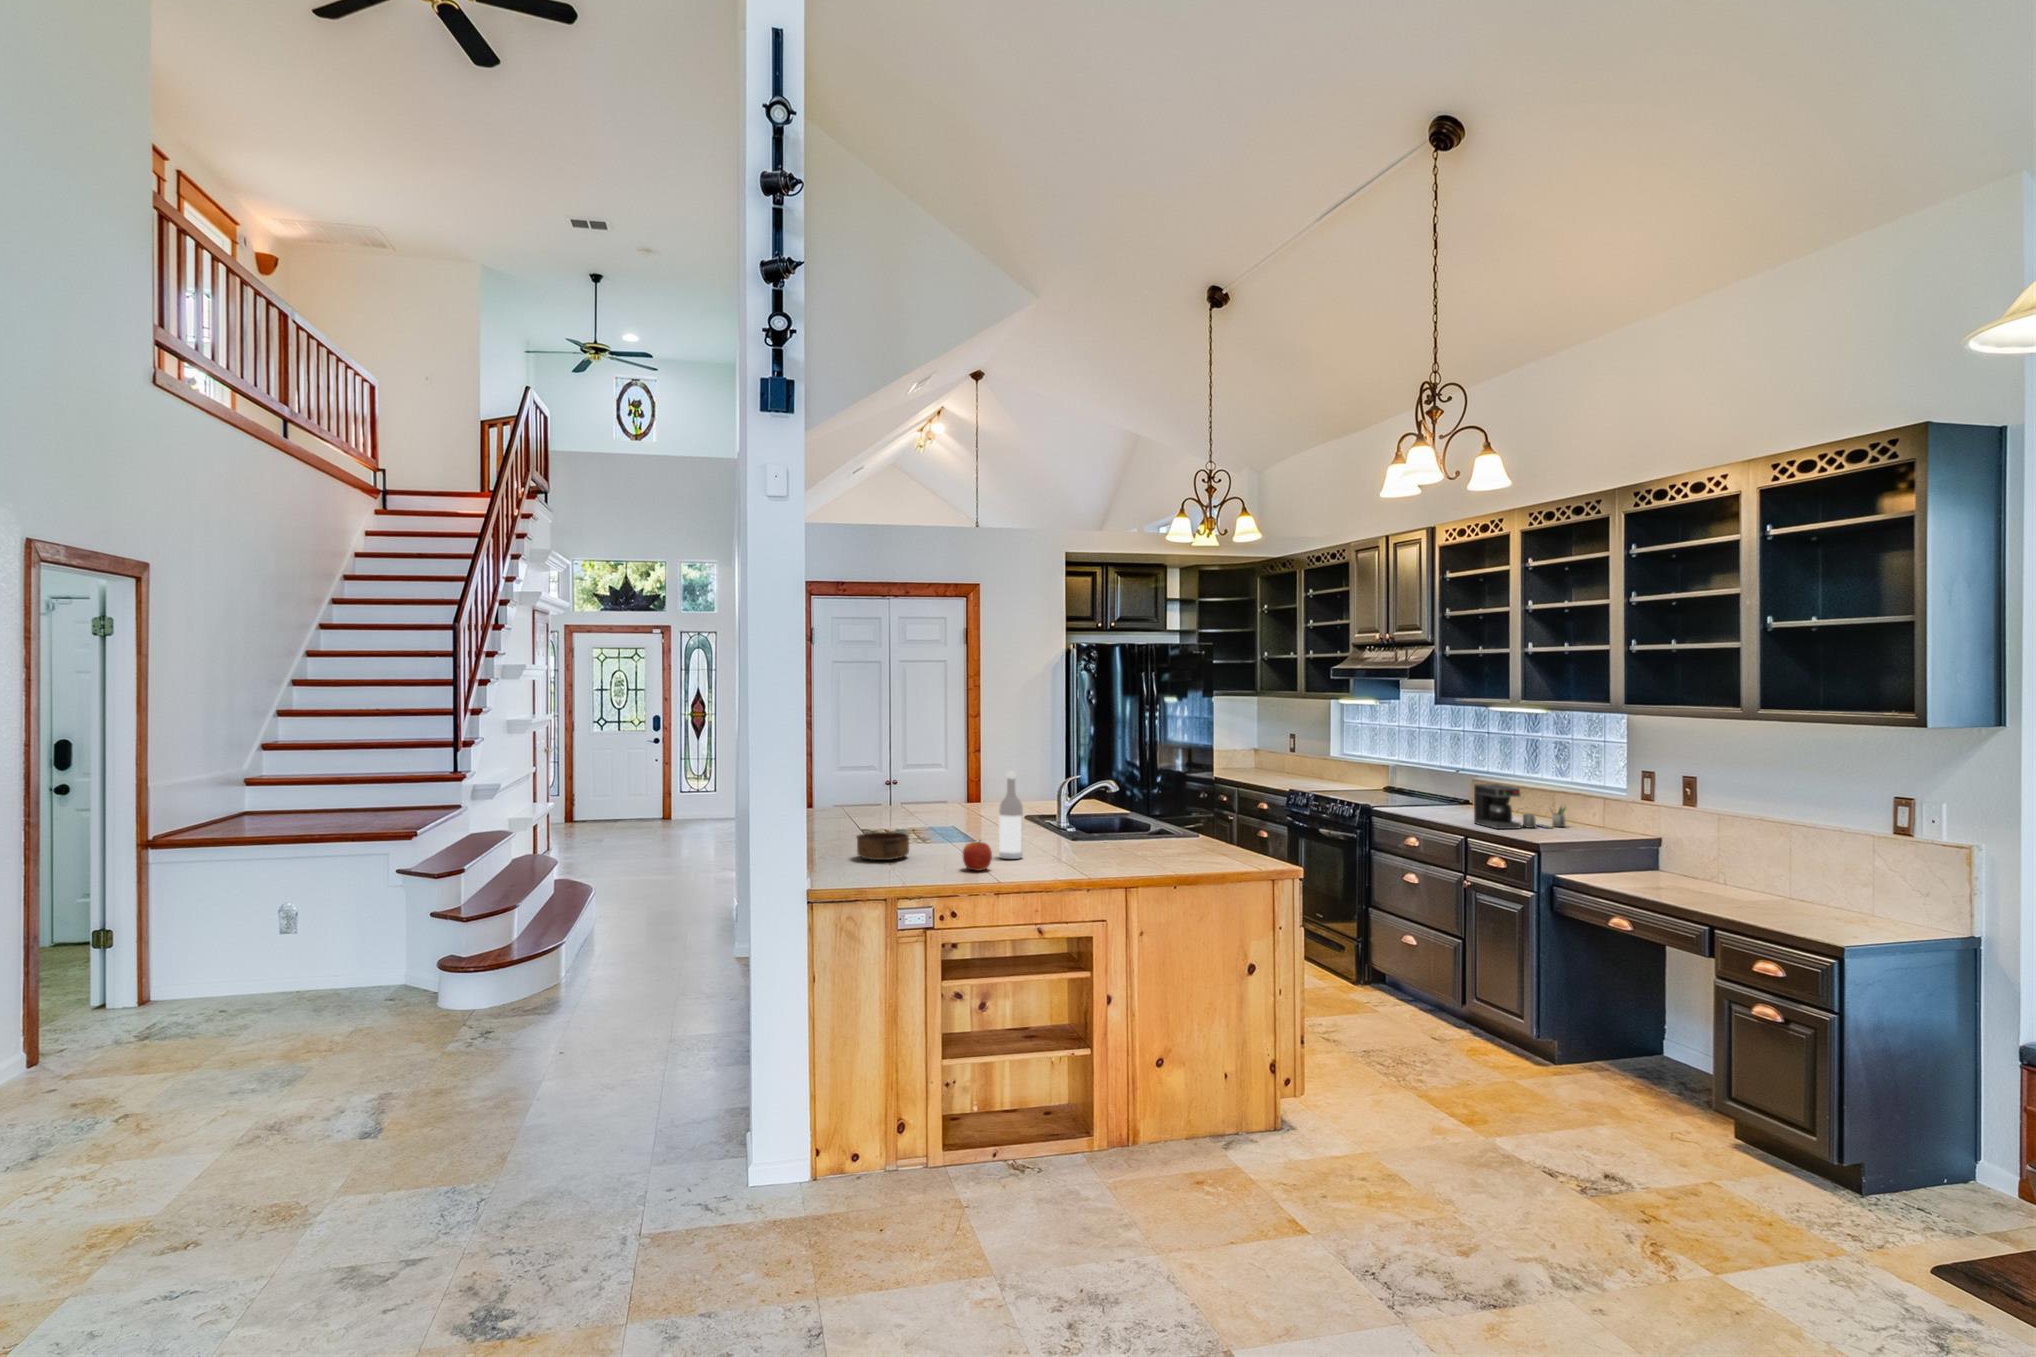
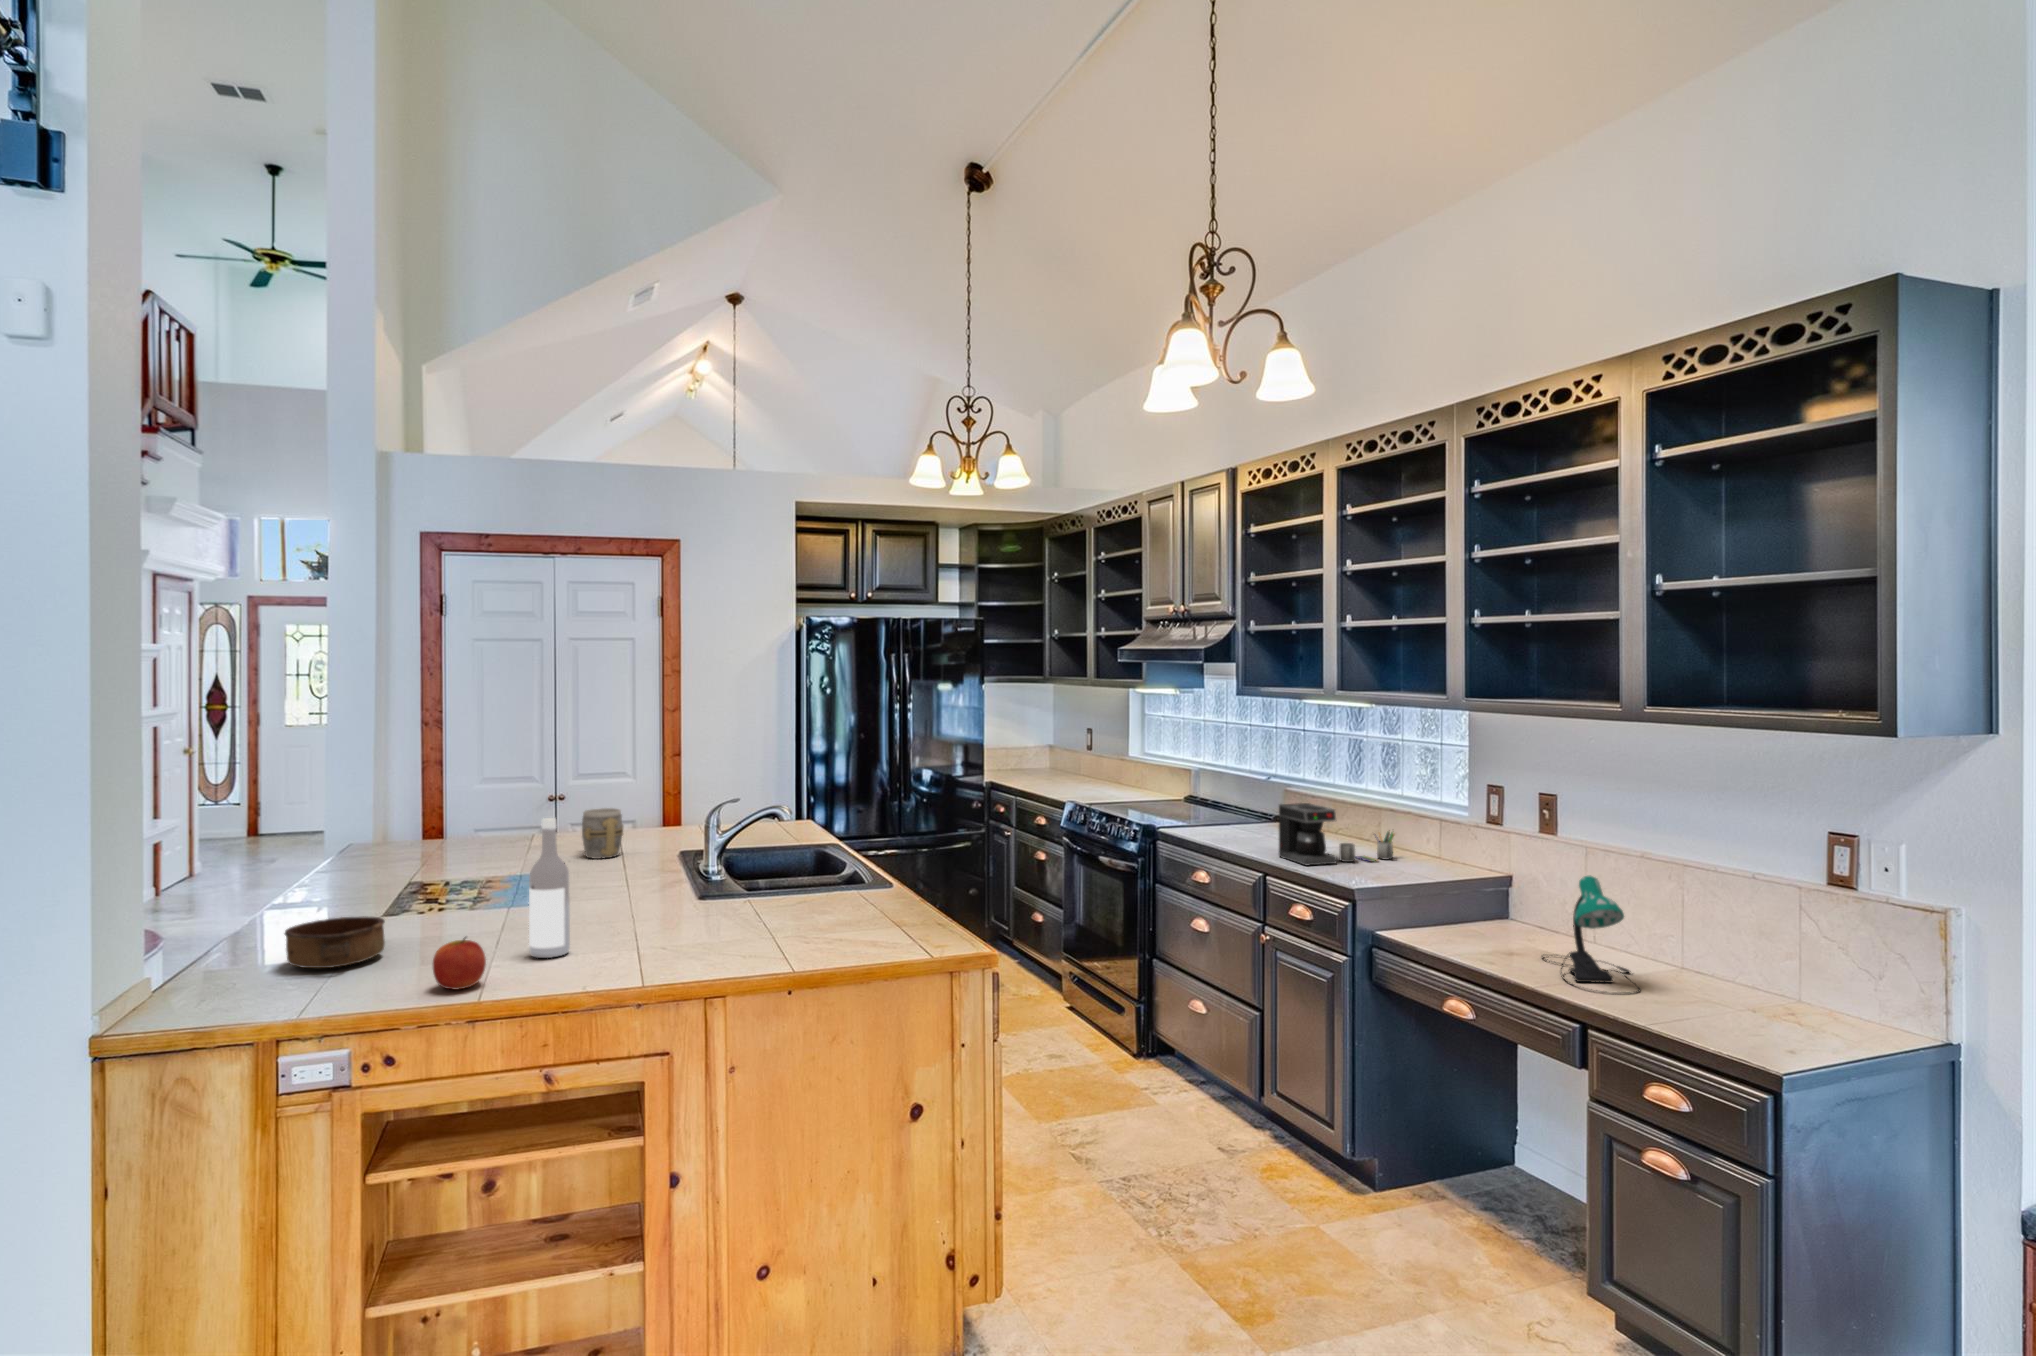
mug: none [956,779,987,814] -> present [582,808,623,859]
desk lamp: none [1683,828,1757,909] -> present [1542,876,1640,994]

